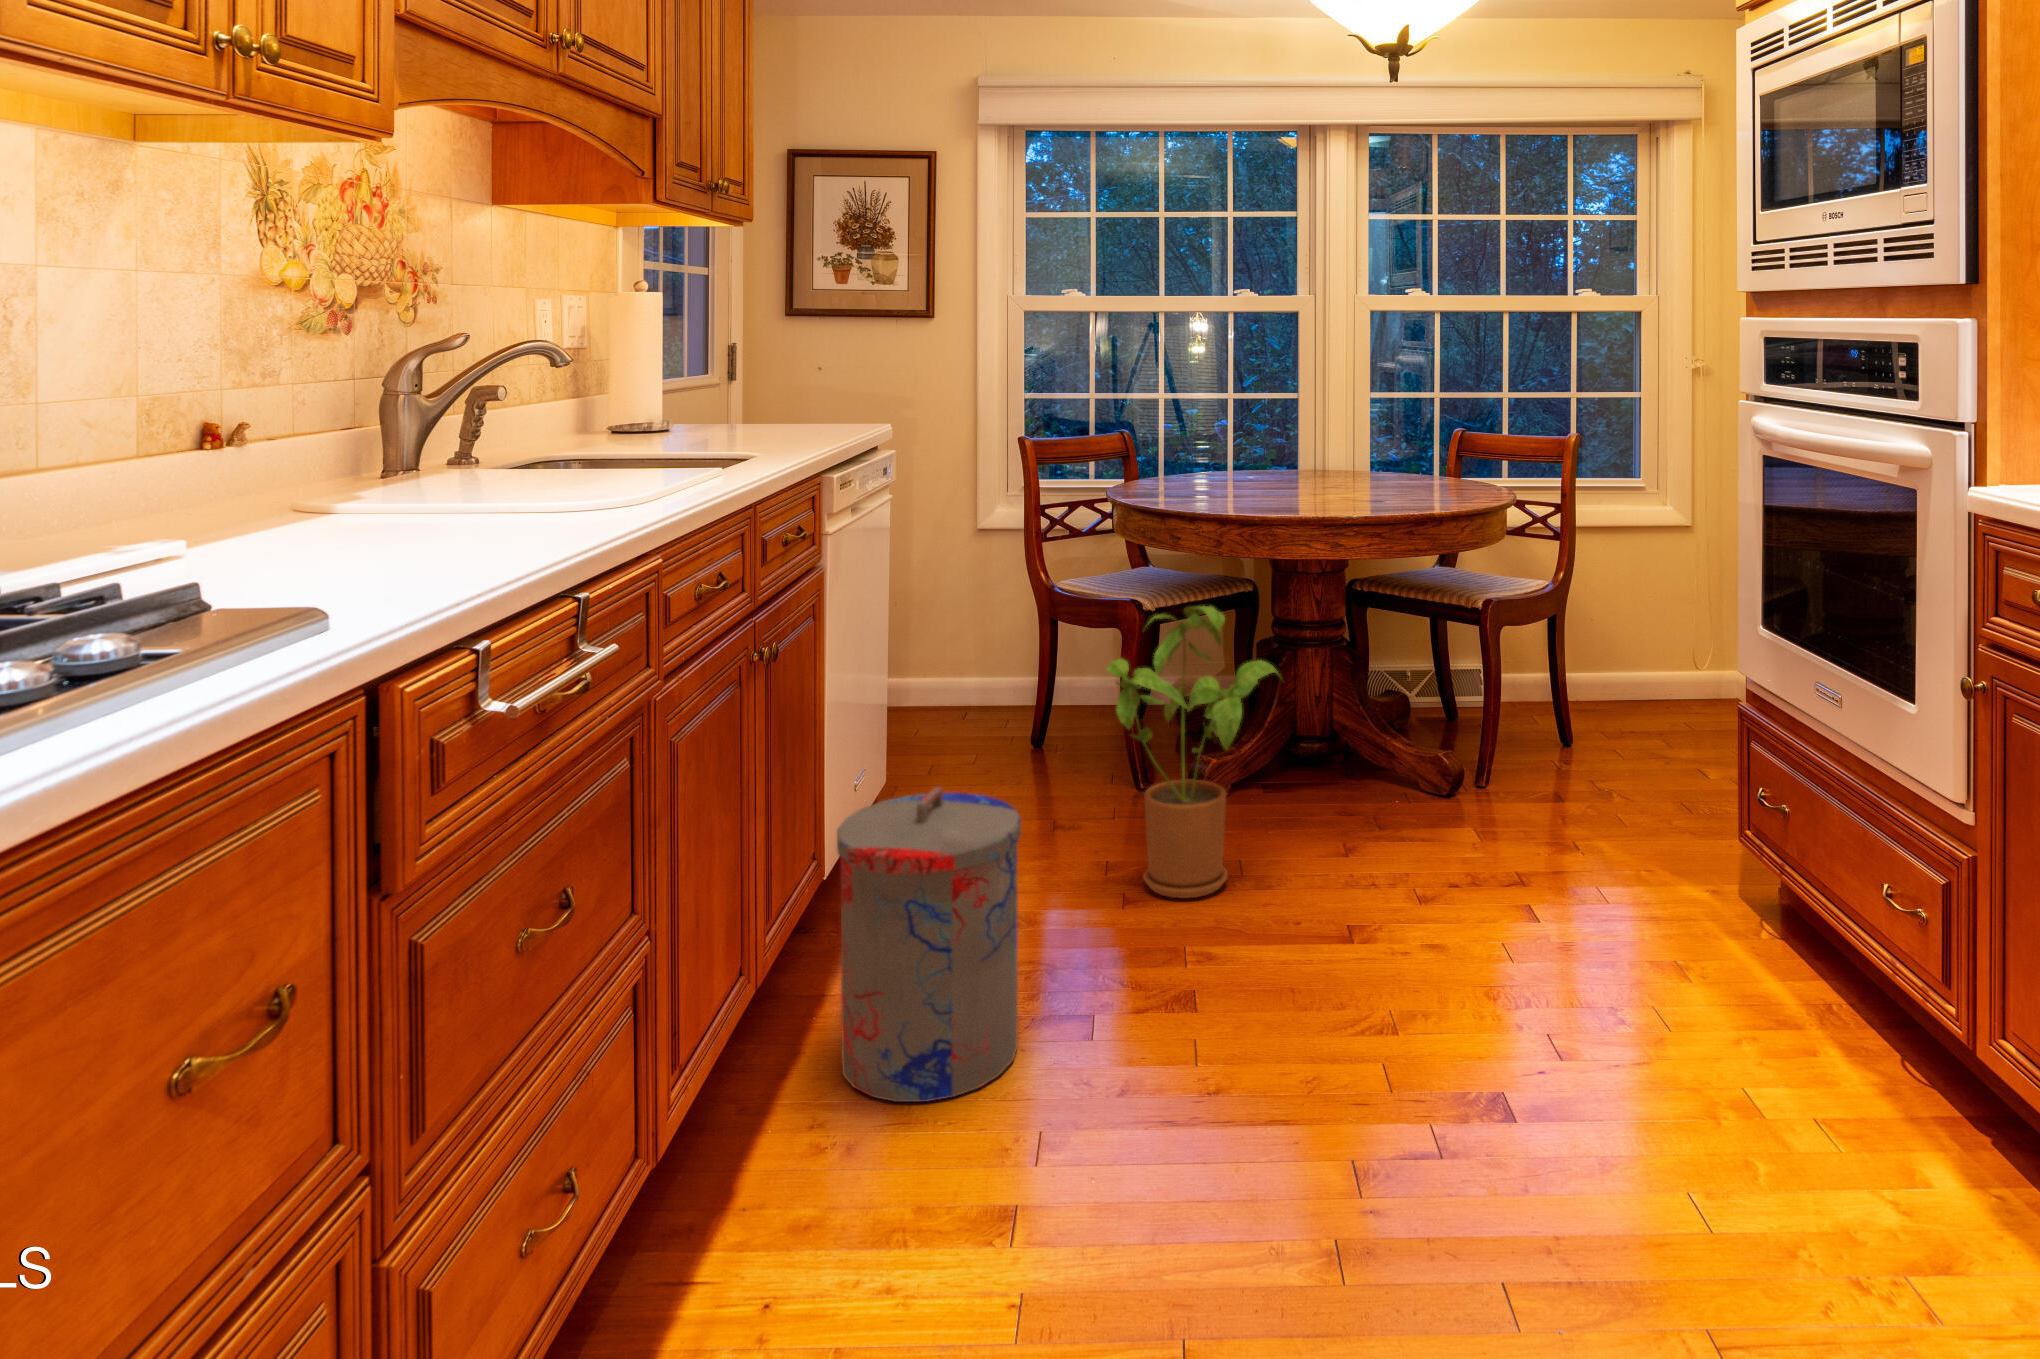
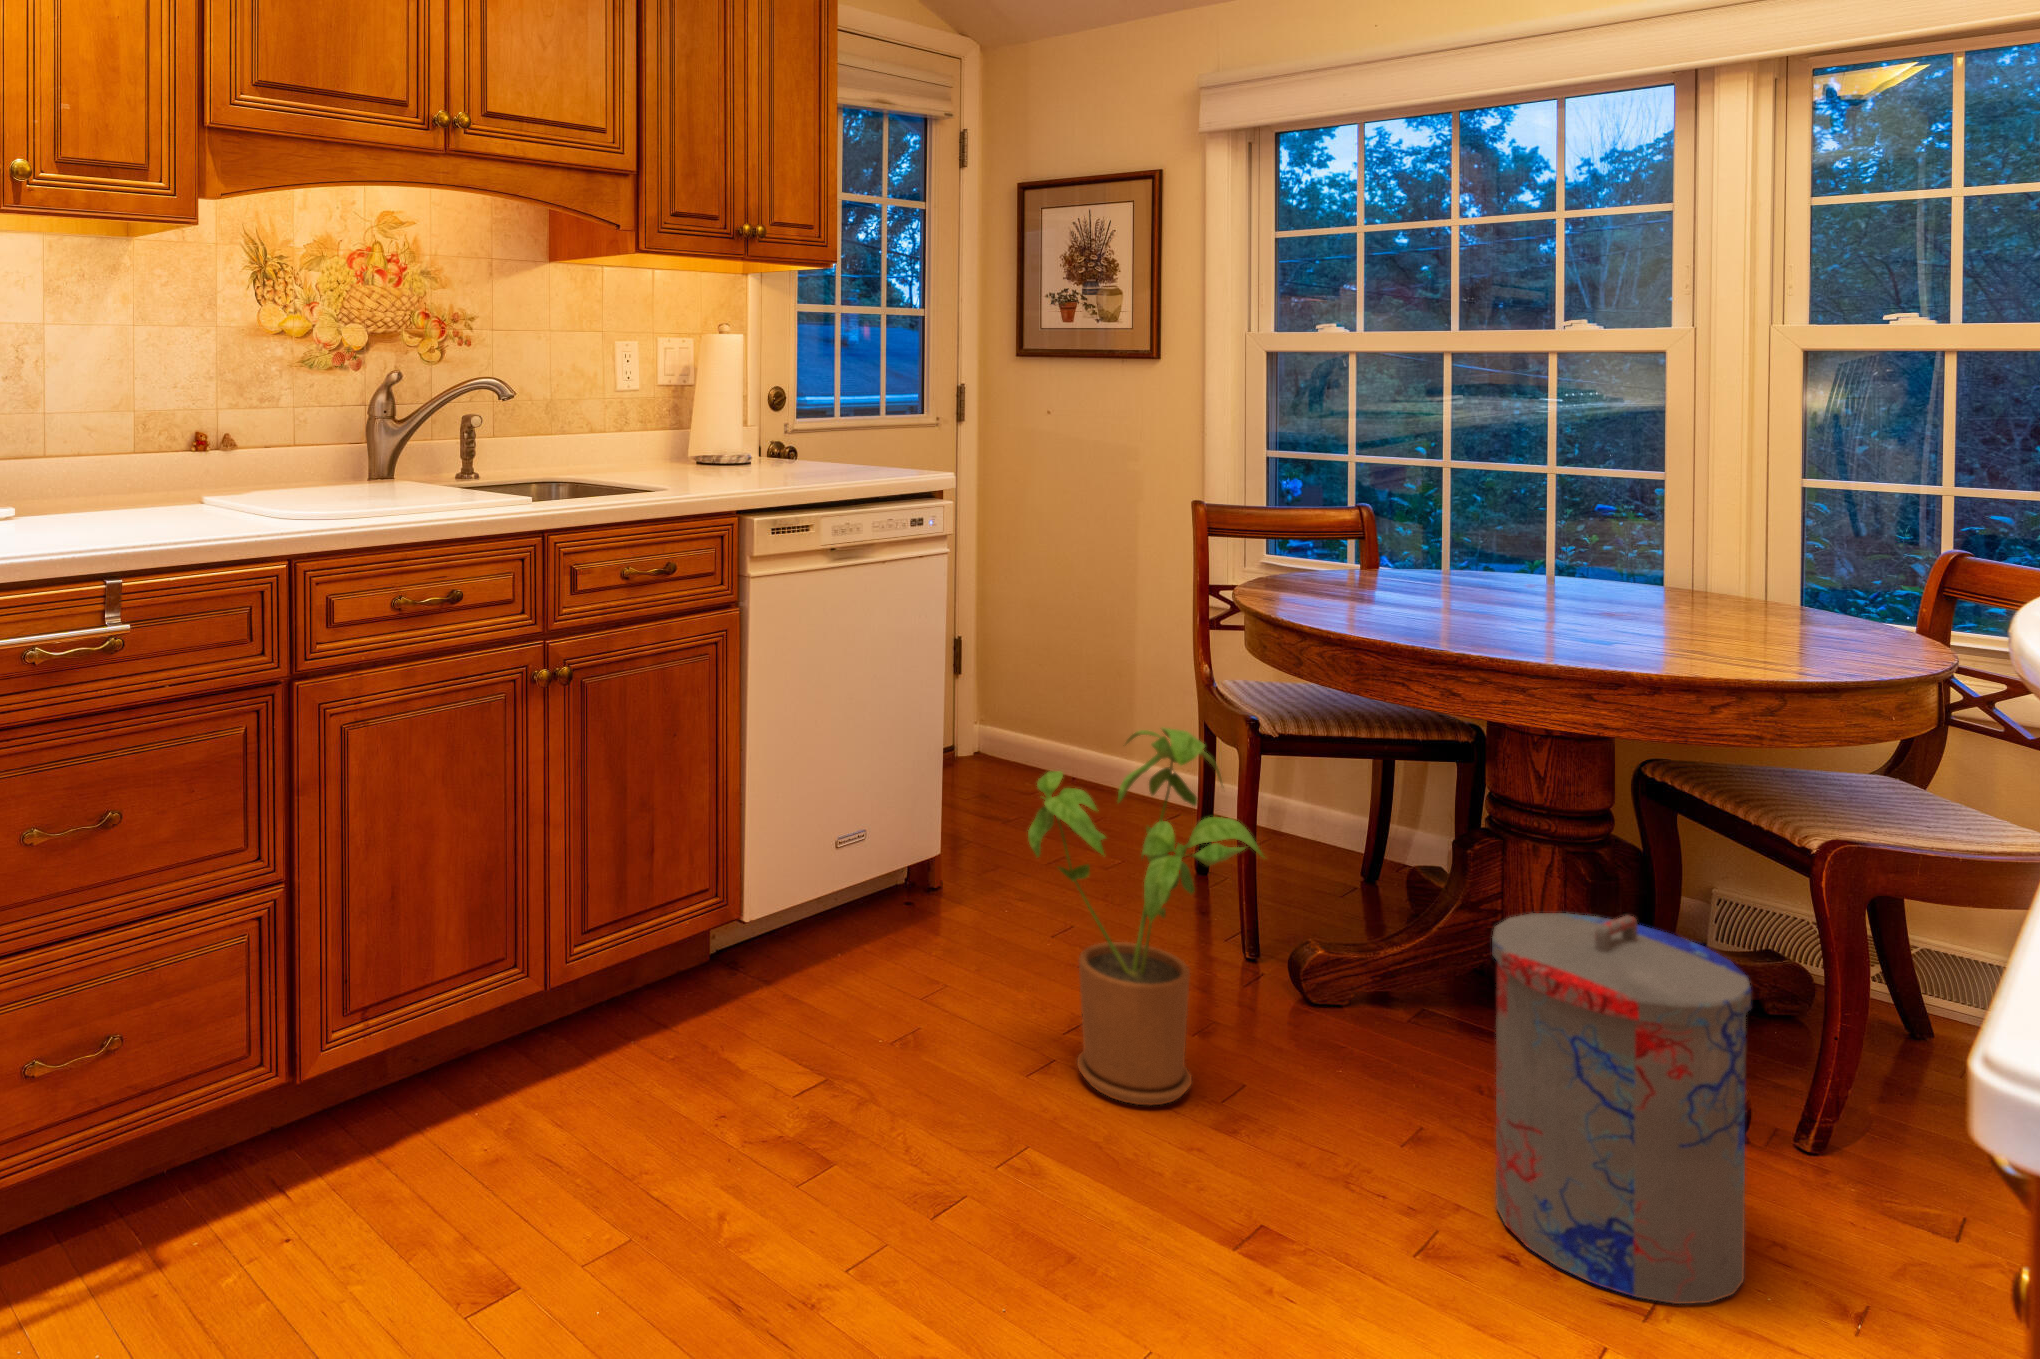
trash can: present [837,787,1021,1102] -> present [1492,913,1751,1304]

